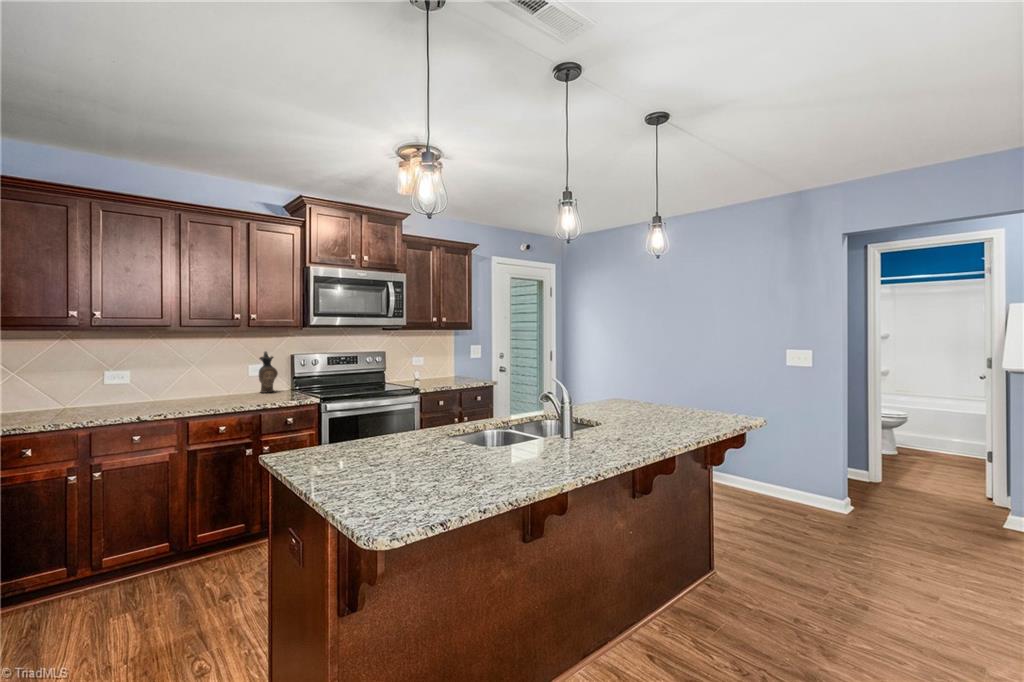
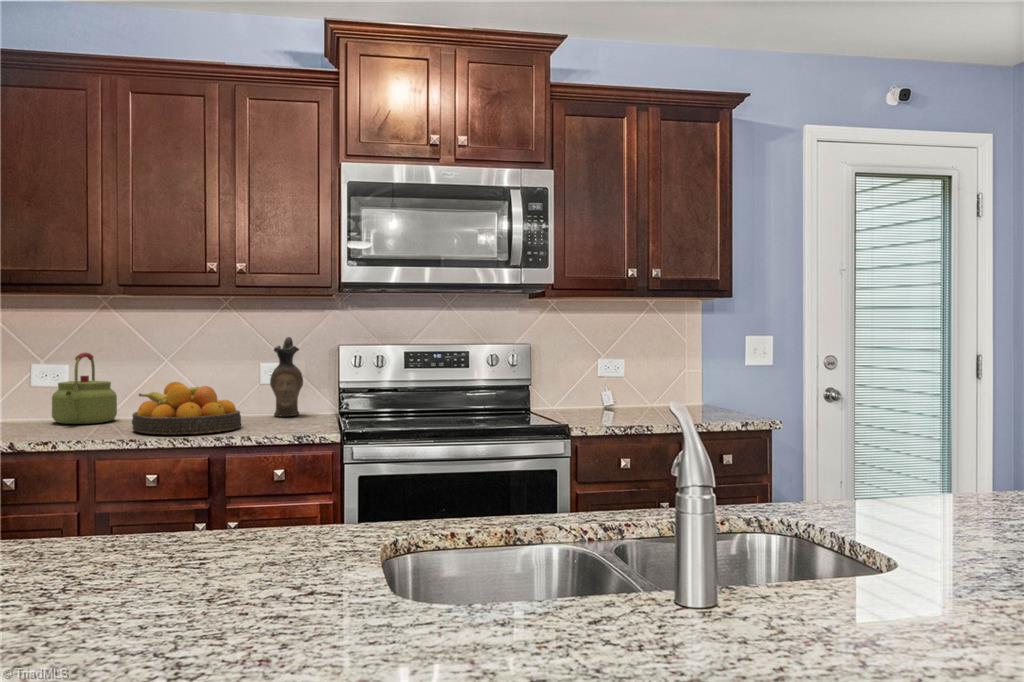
kettle: none [127,363,169,404] -> present [52,352,117,424]
fruit bowl: none [195,378,258,406] -> present [132,382,241,434]

